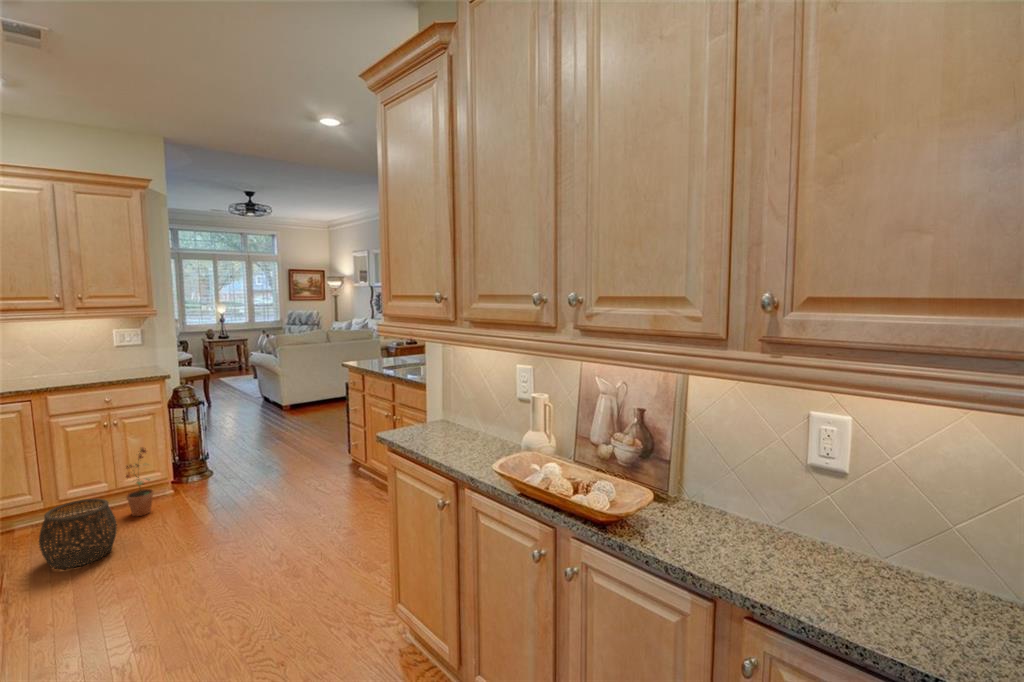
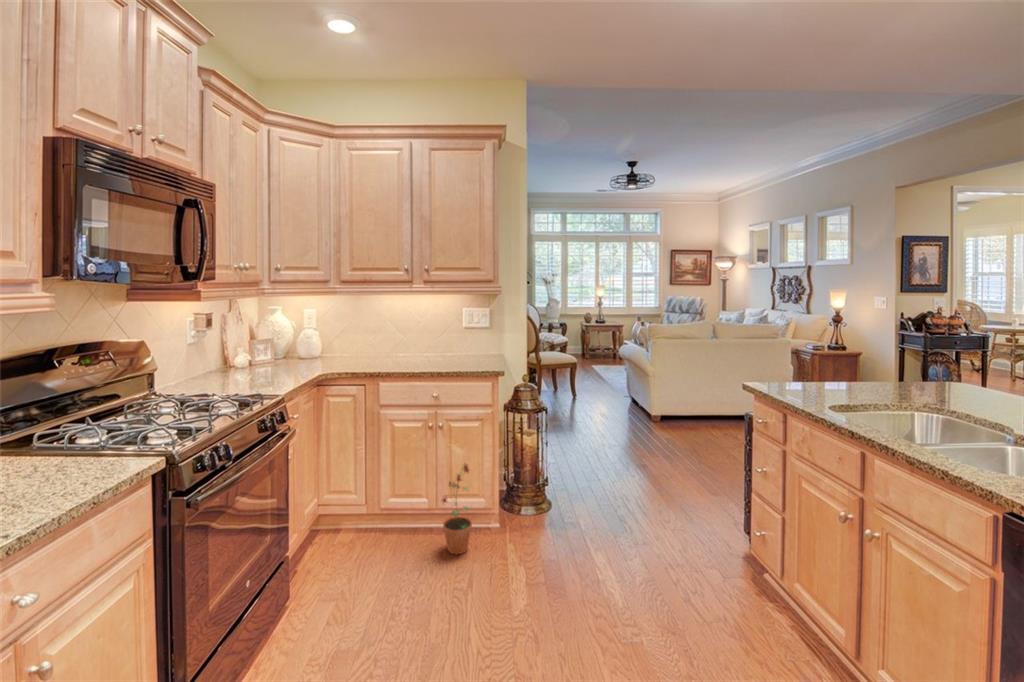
woven basket: present [39,499,117,569] -> none [327,529,411,630]

